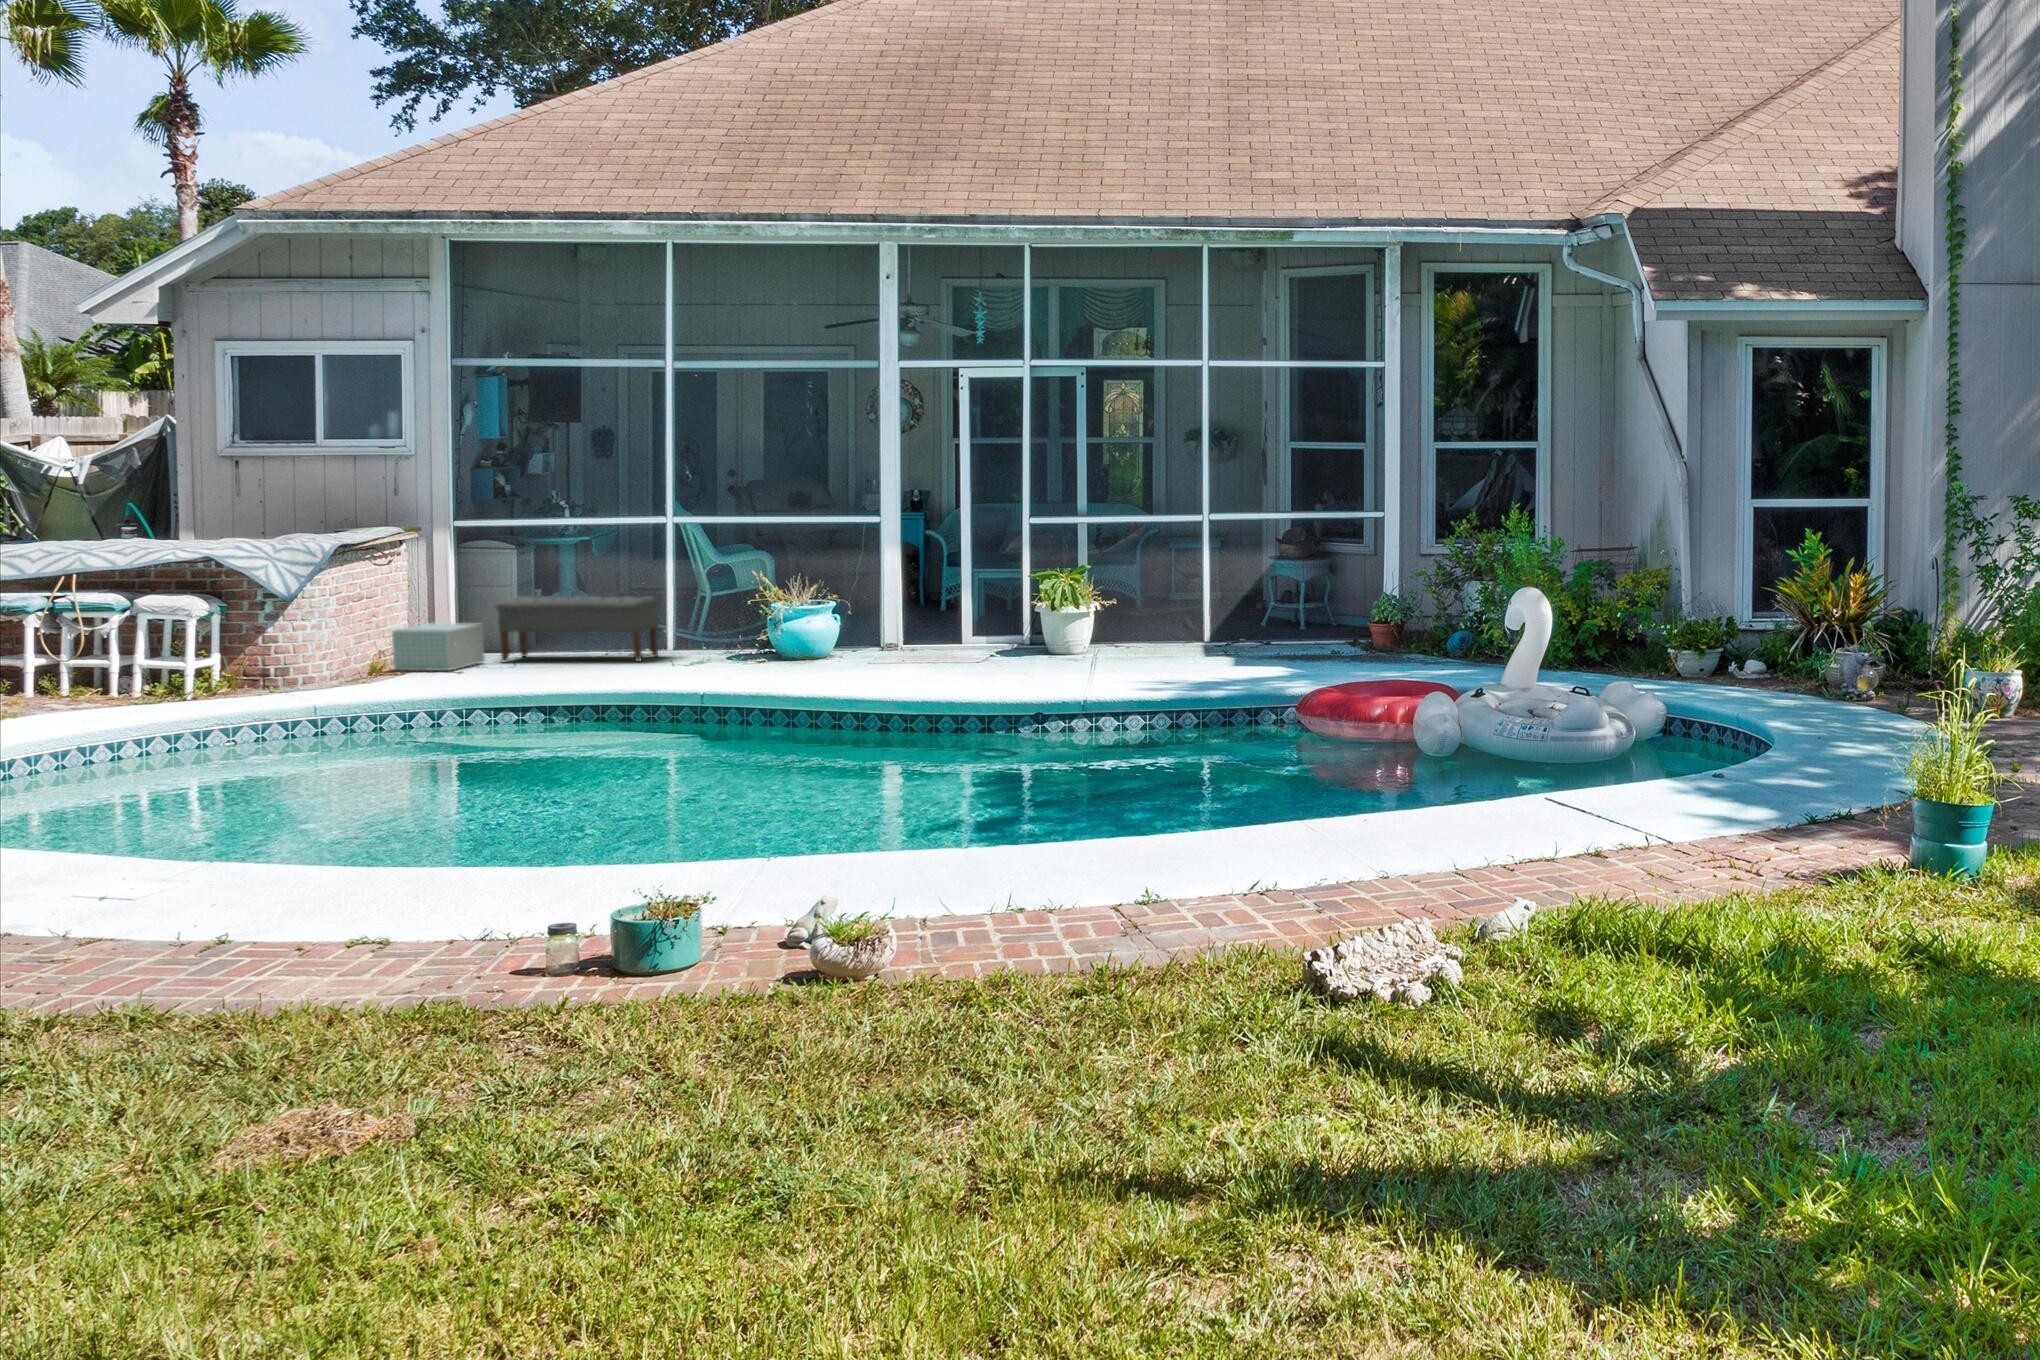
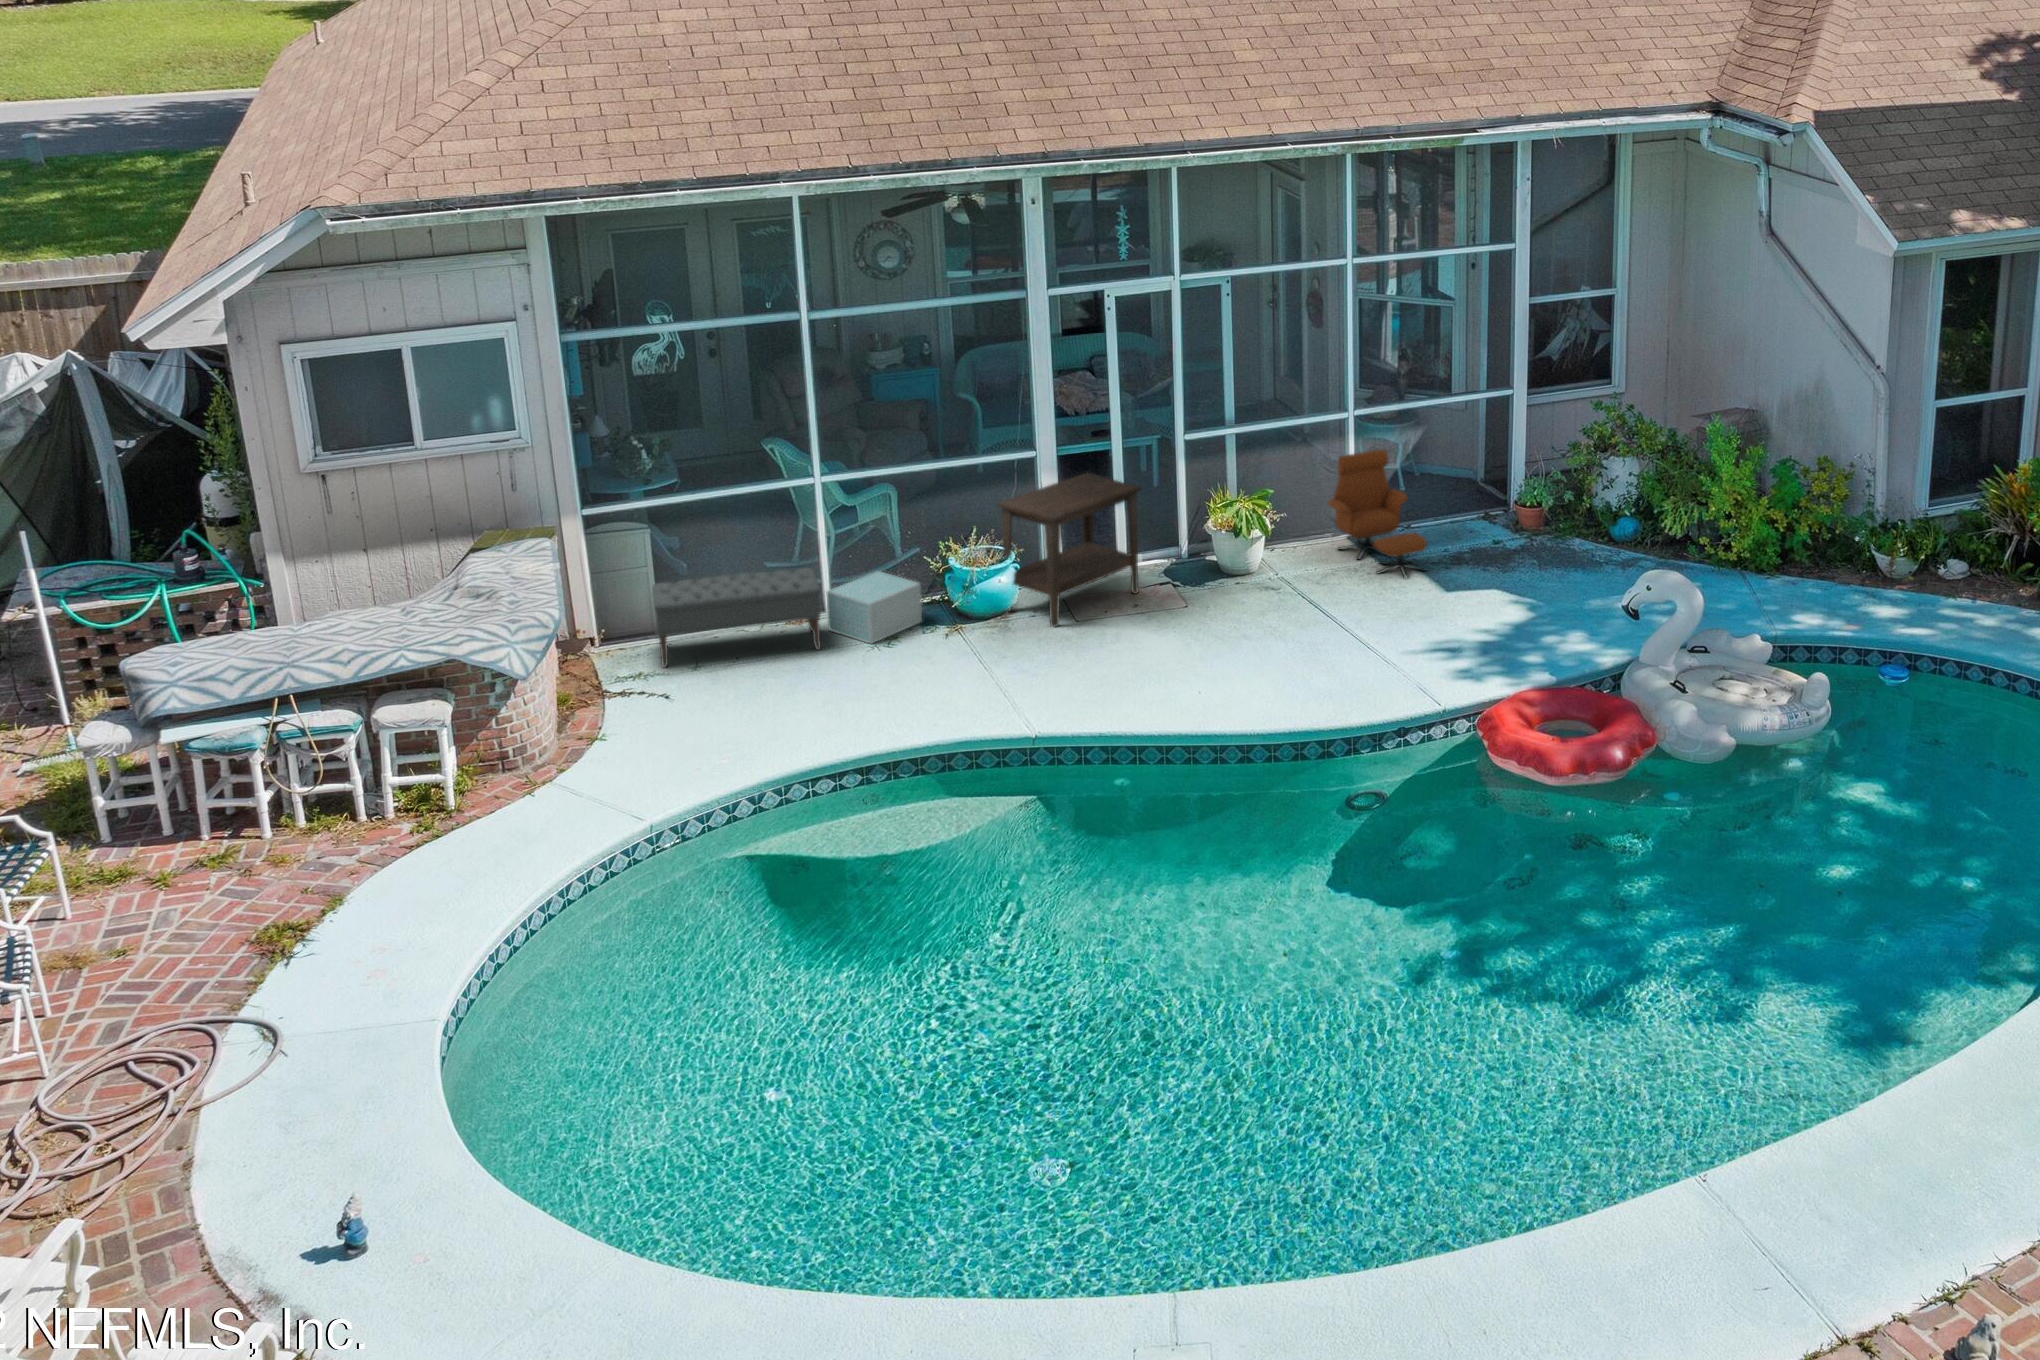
side table: none [822,548,962,663] -> present [997,473,1141,627]
lounge chair: none [1172,554,1255,661] -> present [1328,450,1427,578]
storage box: present [392,623,485,671] -> present [827,571,922,643]

